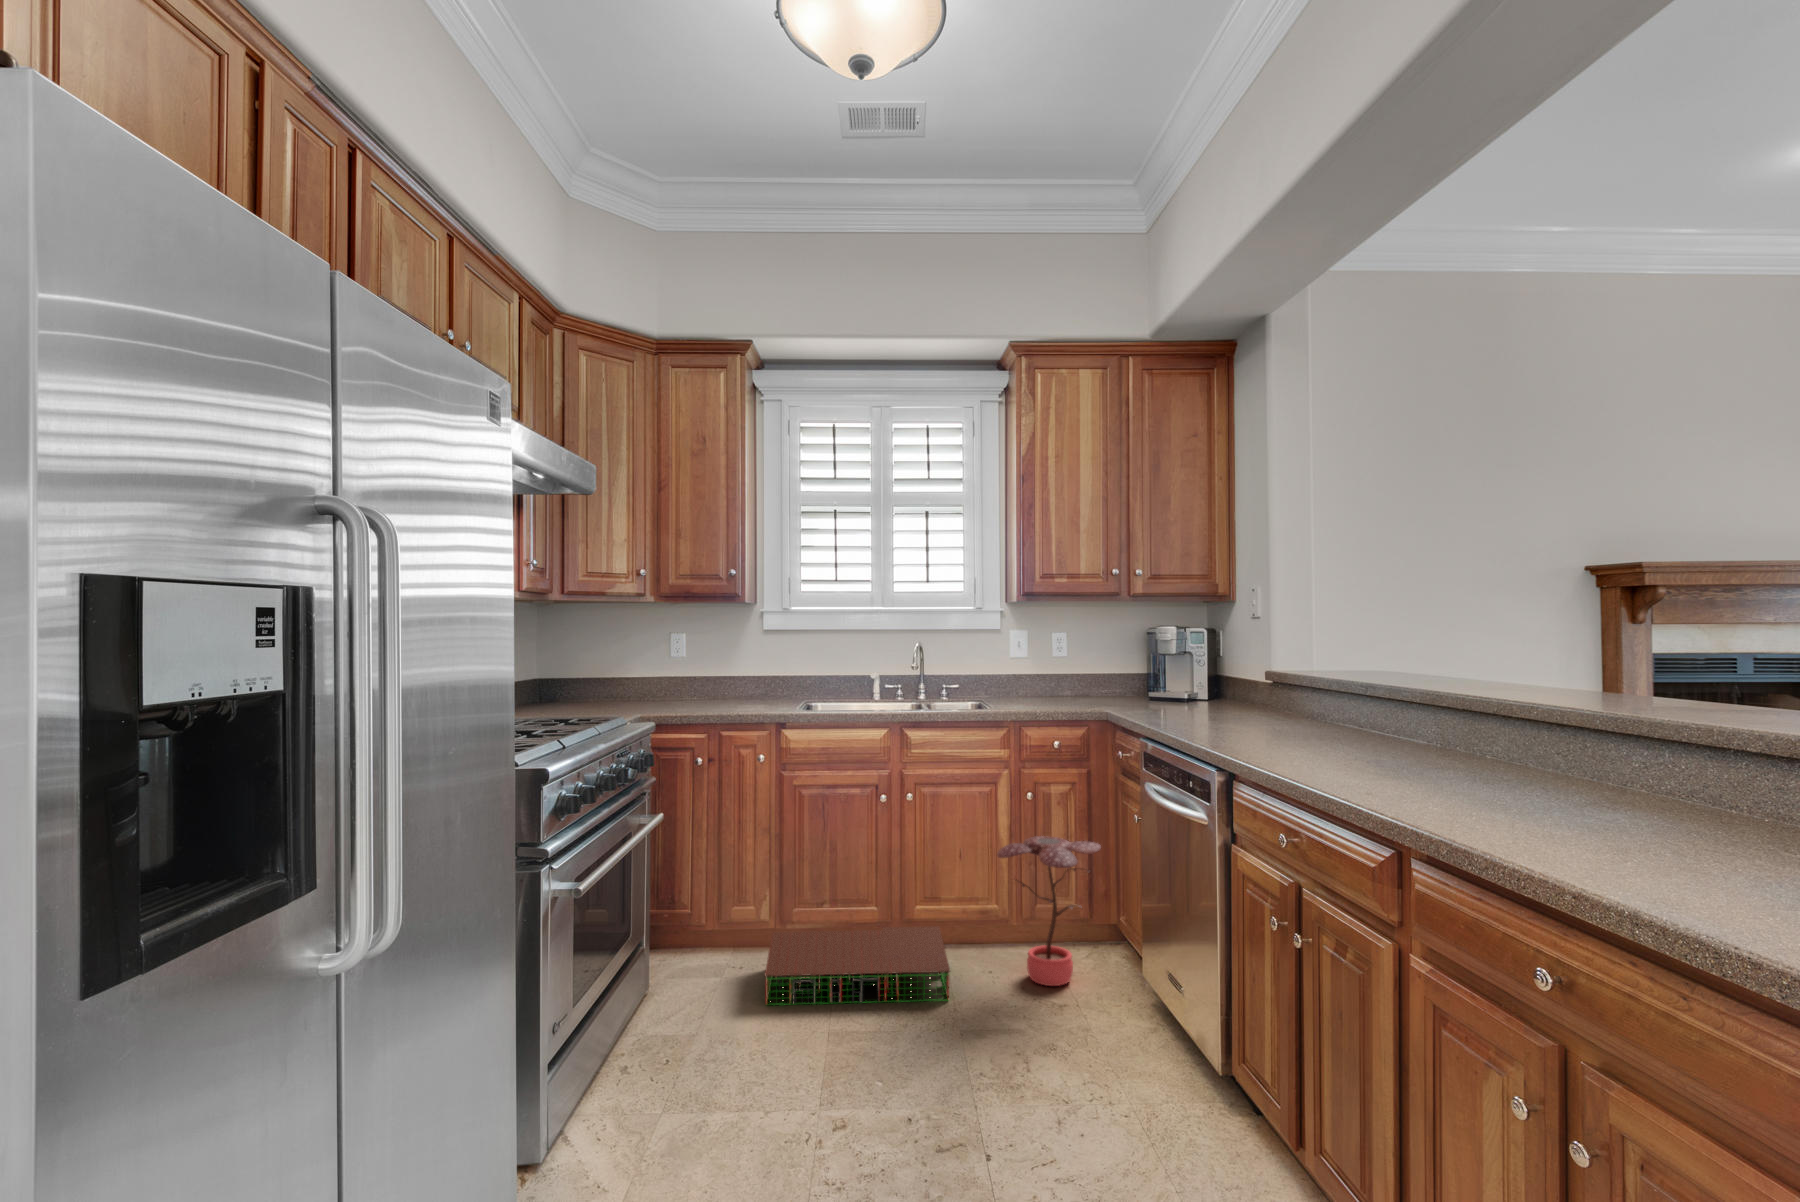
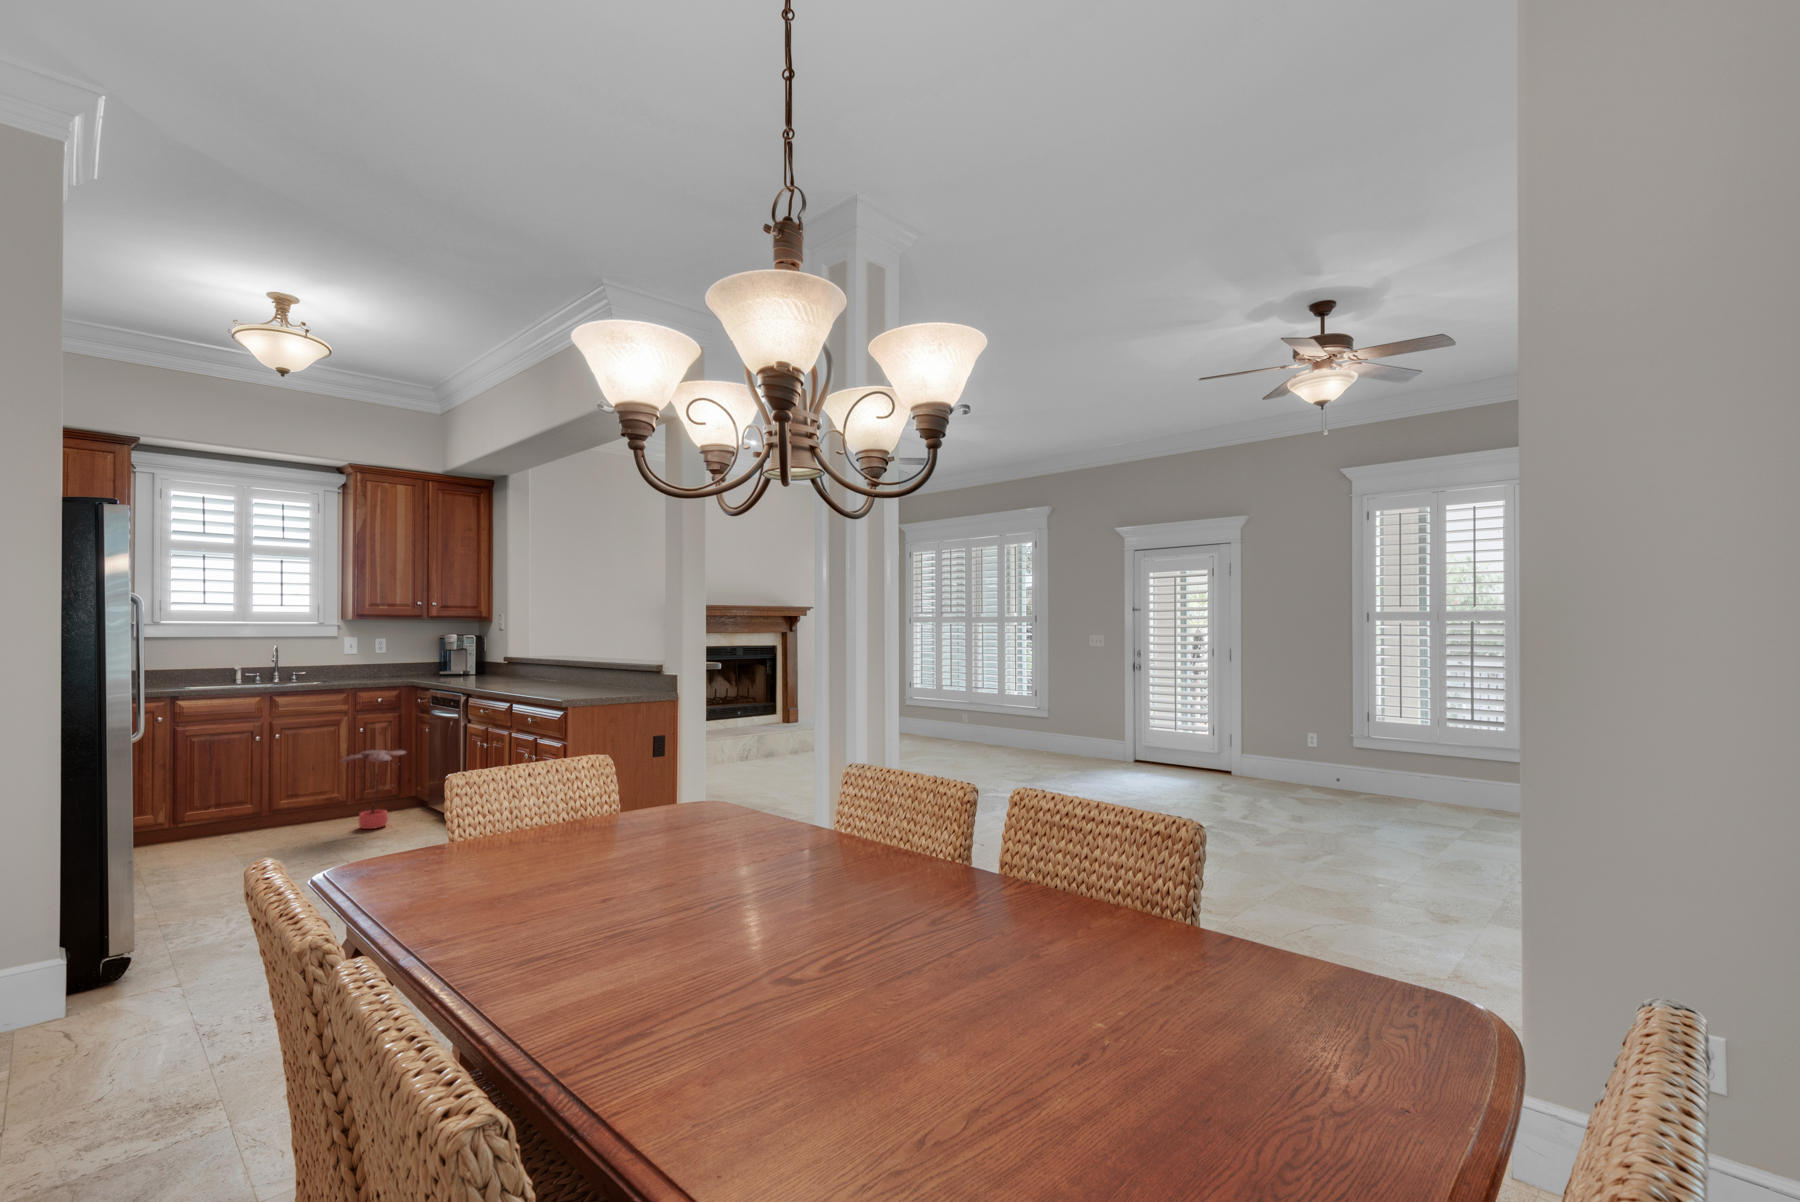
storage bin: present [765,926,950,1005] -> none [168,811,310,863]

